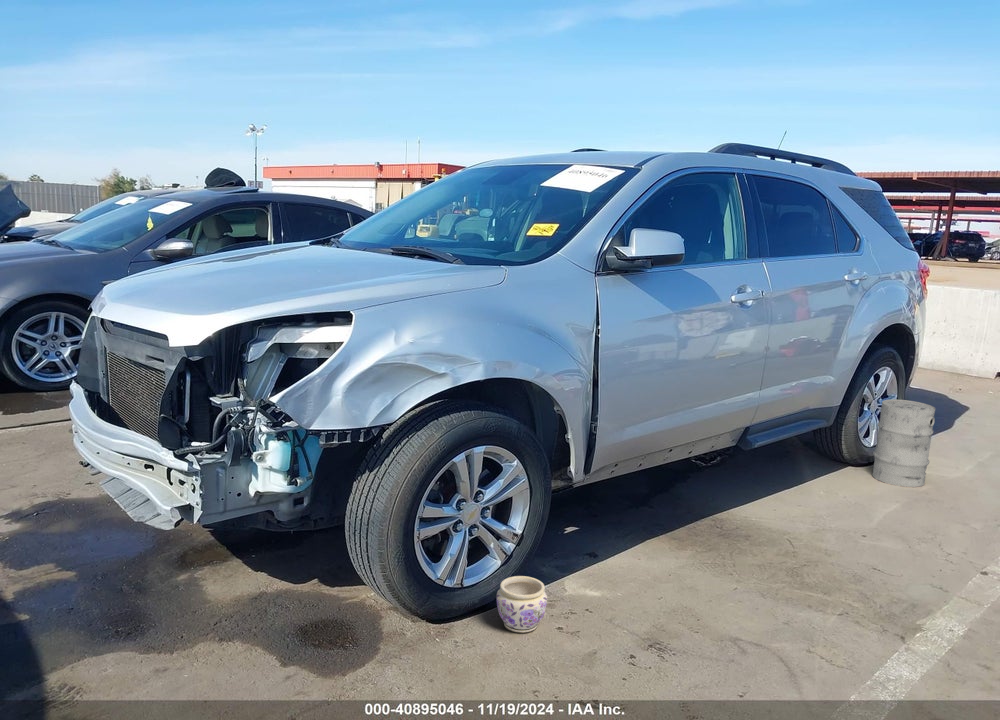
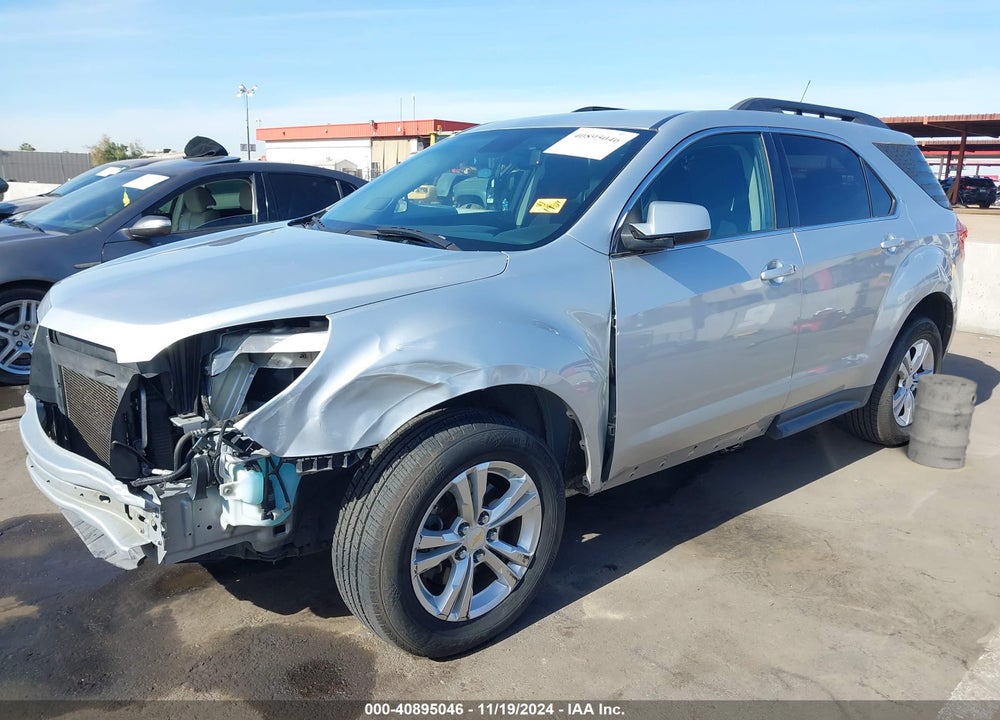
planter: present [497,576,547,633] -> none [507,602,564,669]

